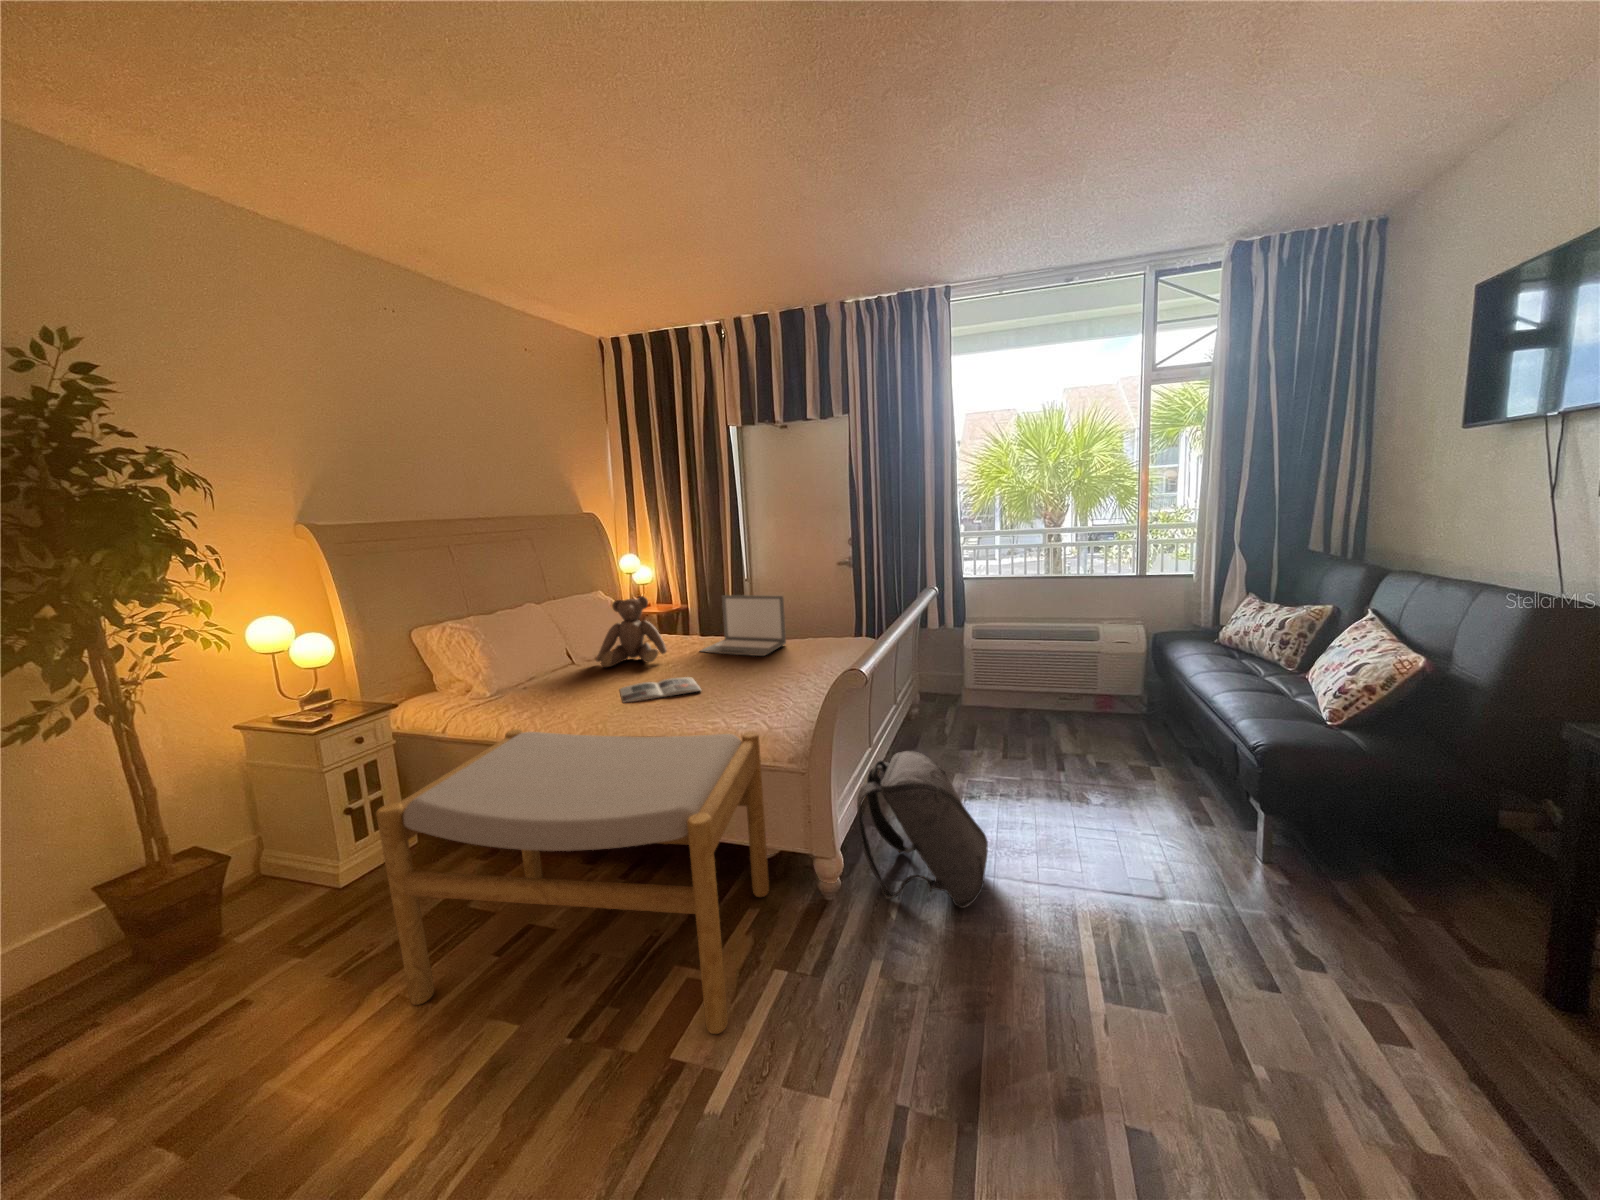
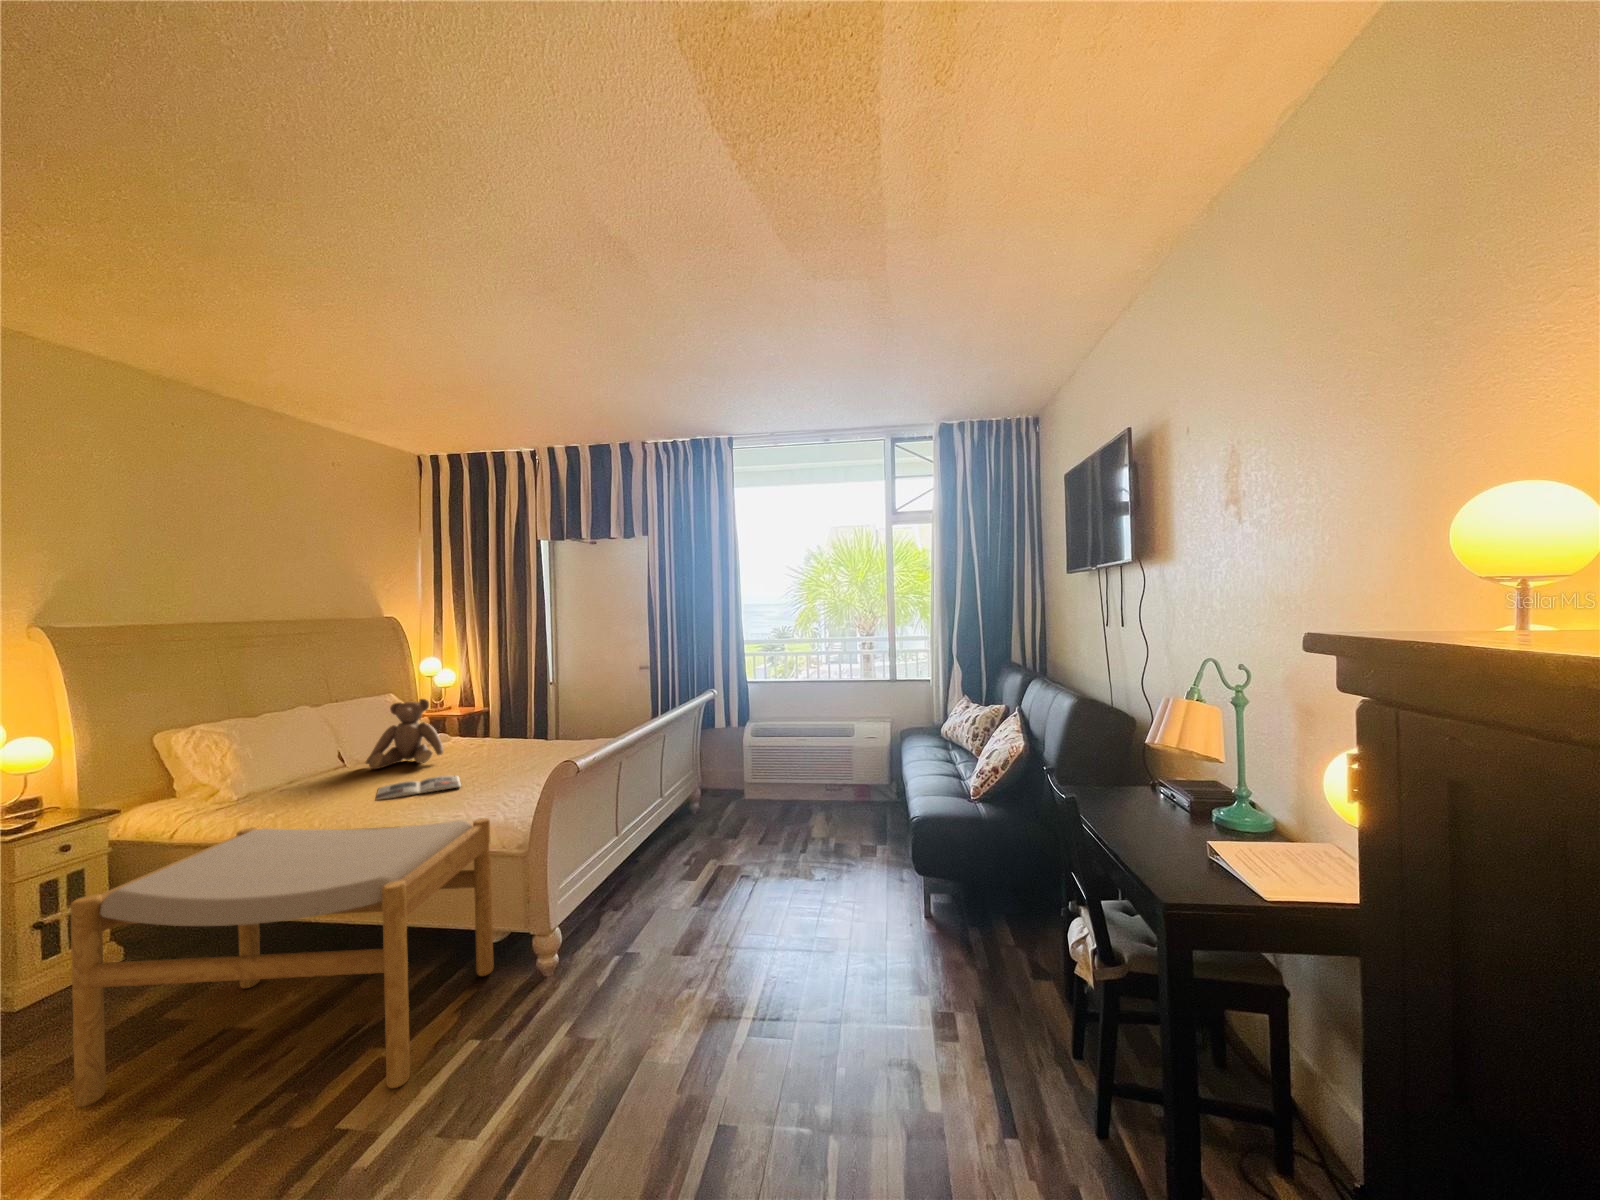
laptop: present [700,595,786,656] -> none [482,698,573,755]
backpack: present [857,751,988,908] -> none [579,832,699,966]

